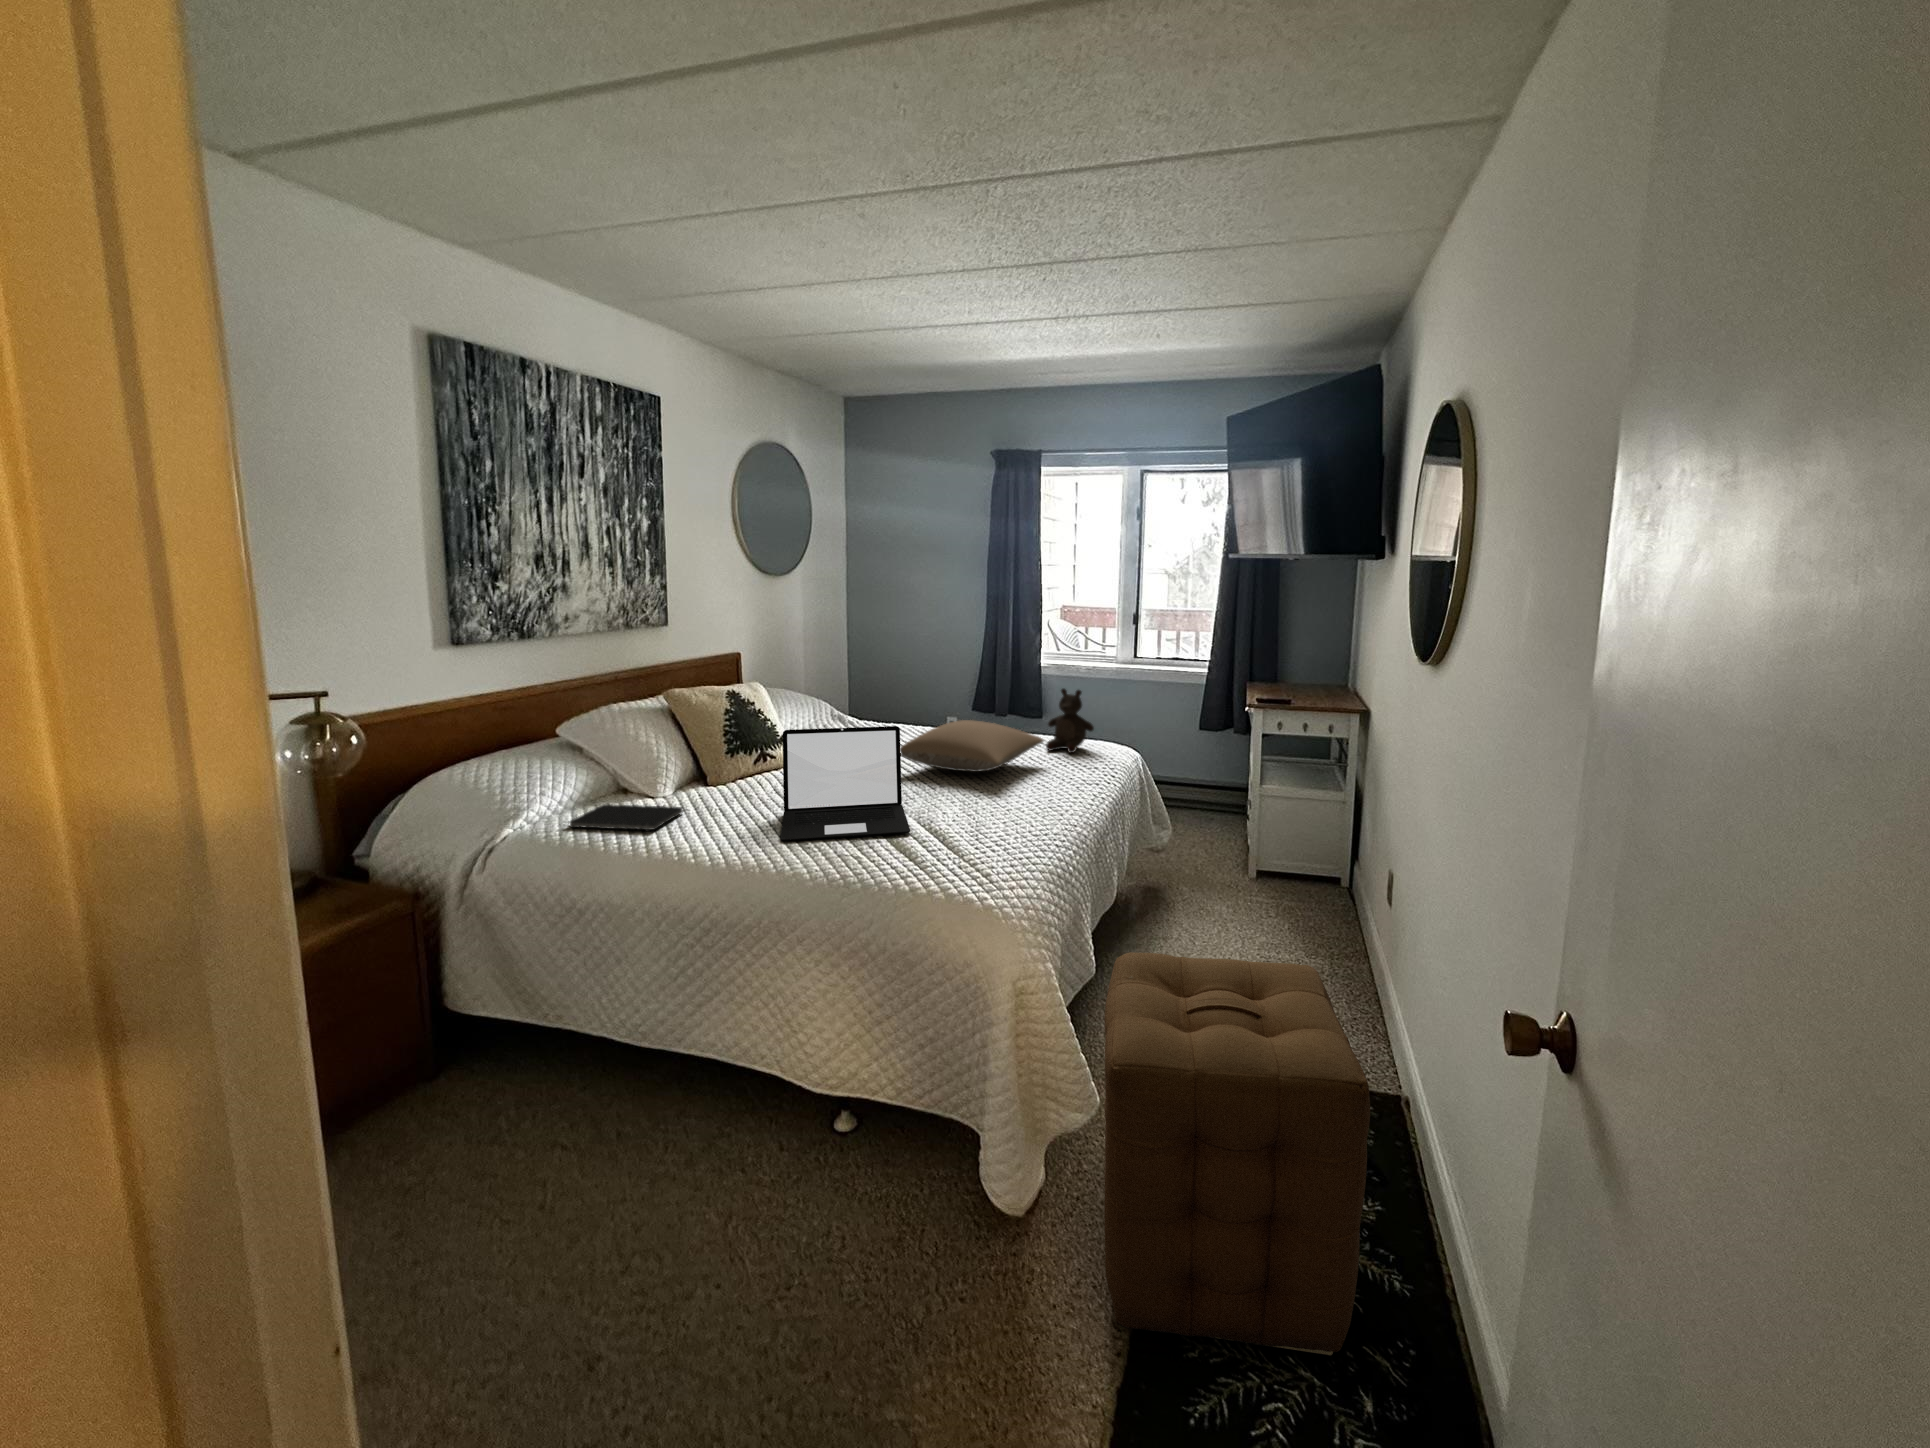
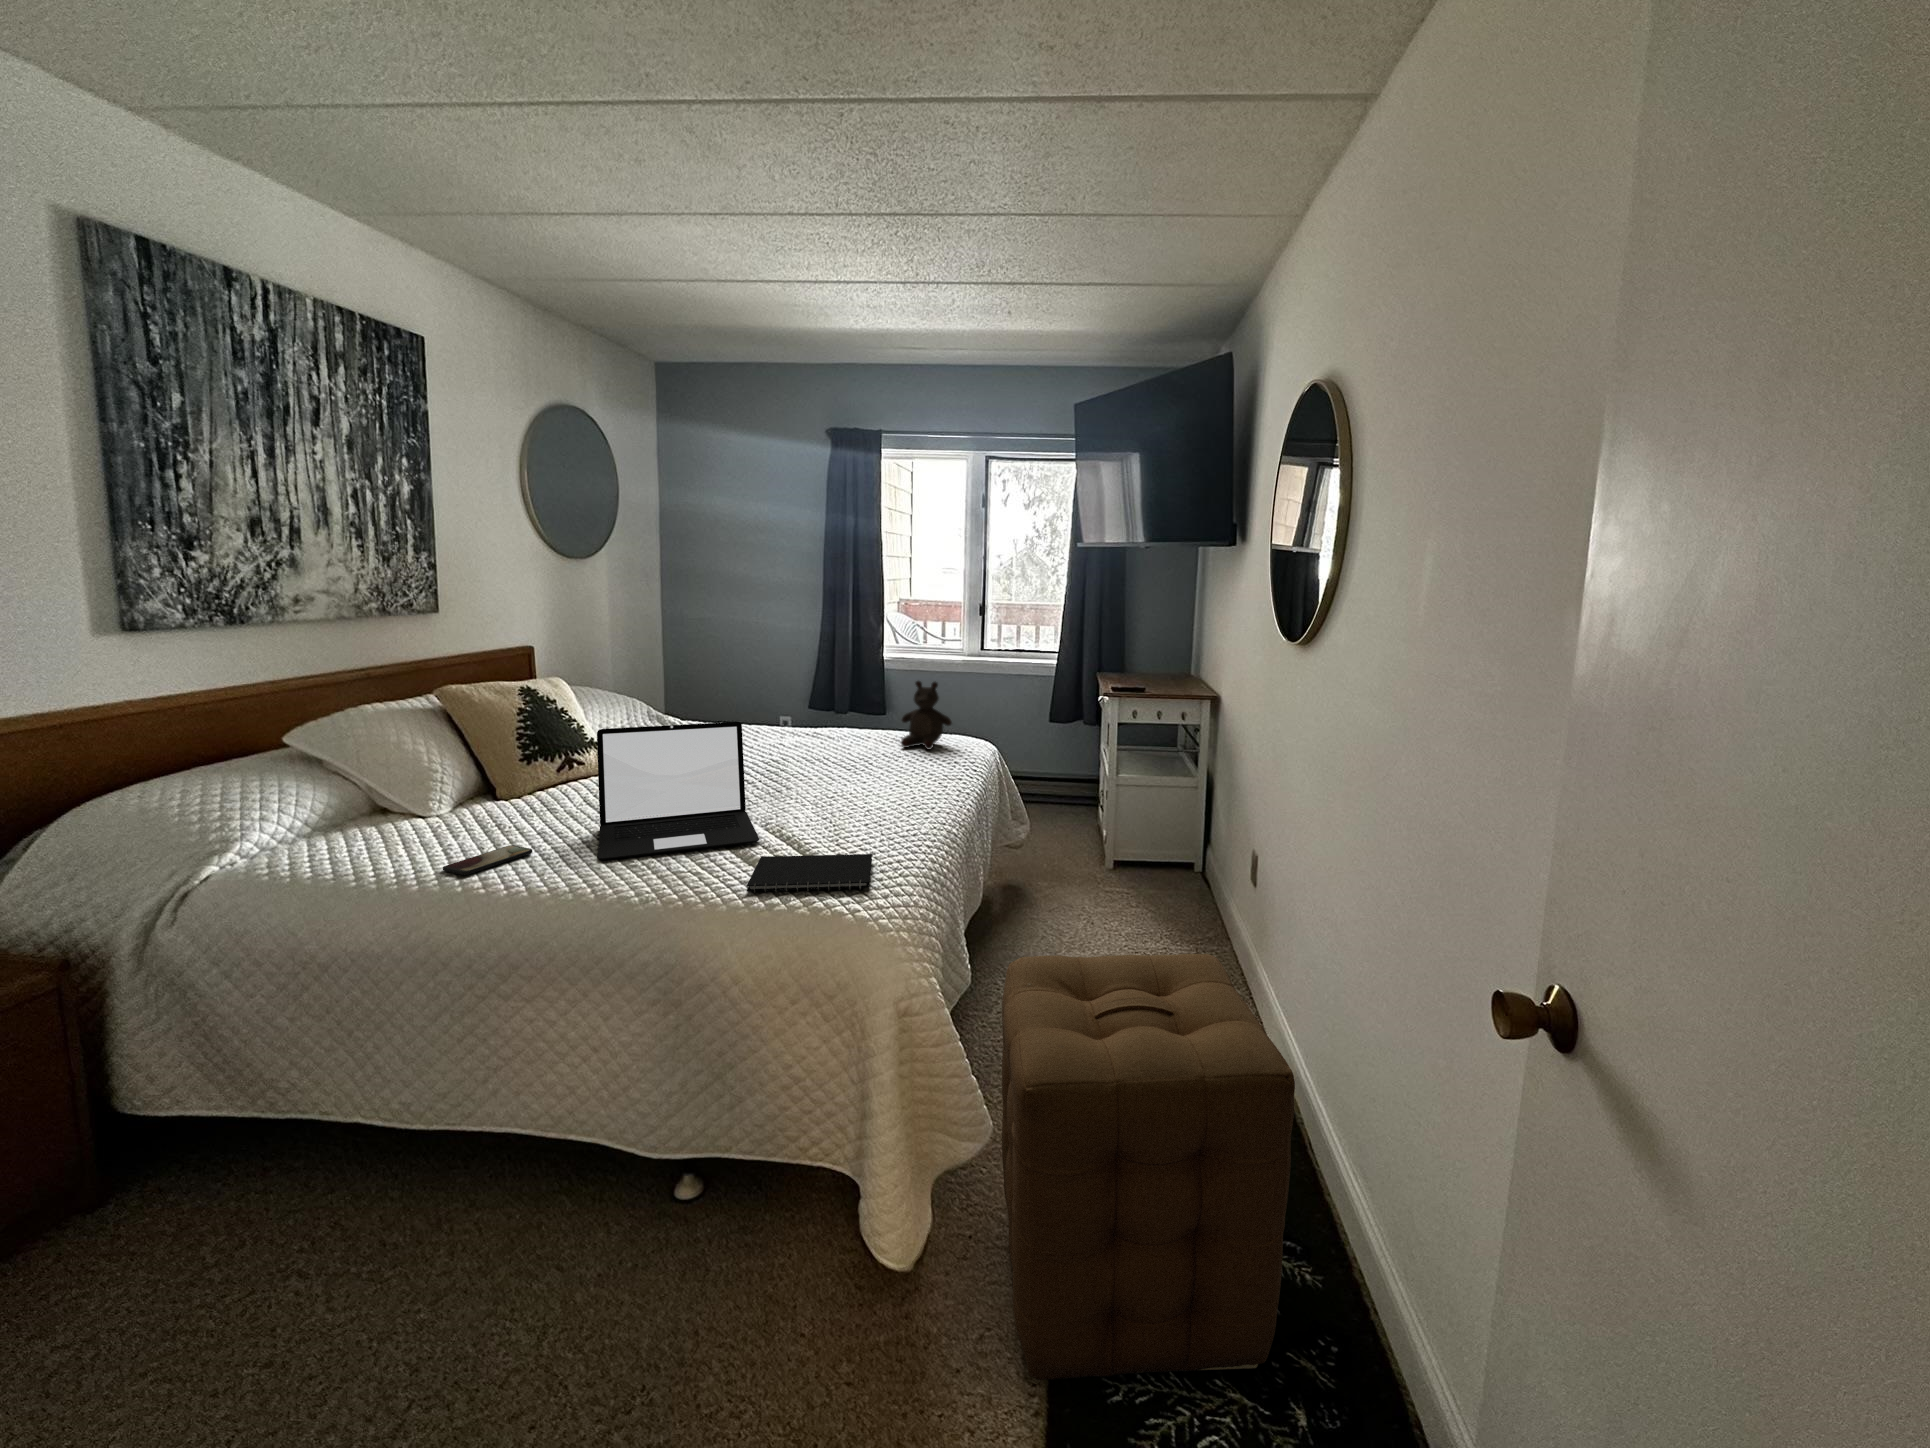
pillow: present [901,720,1044,772] -> none [734,716,901,771]
notebook: present [569,804,683,831] -> present [747,854,872,893]
smartphone: none [665,824,731,847] -> present [443,845,532,875]

